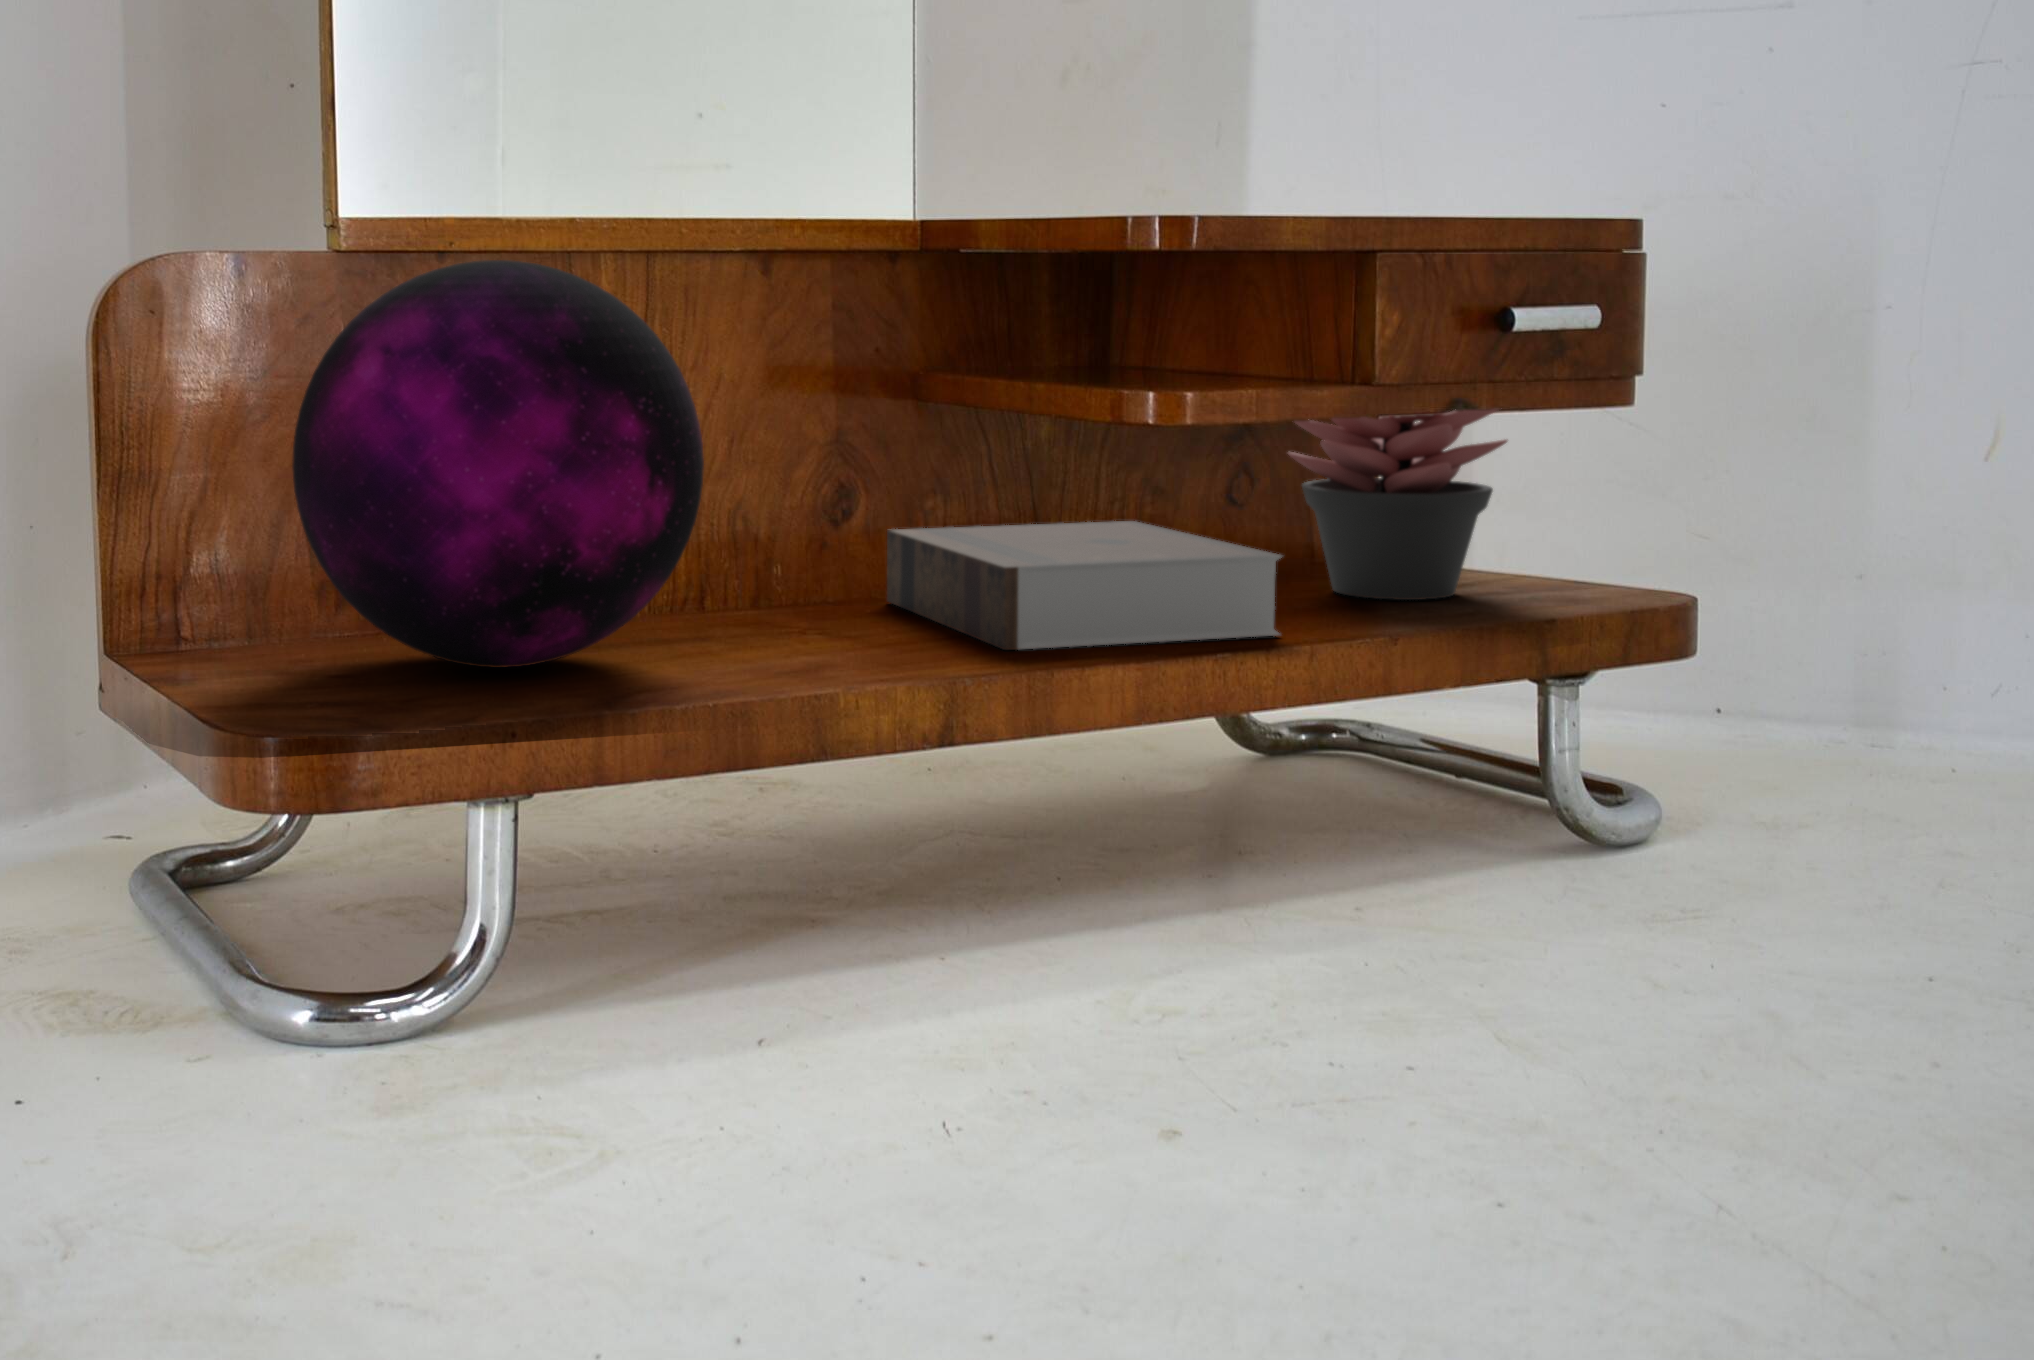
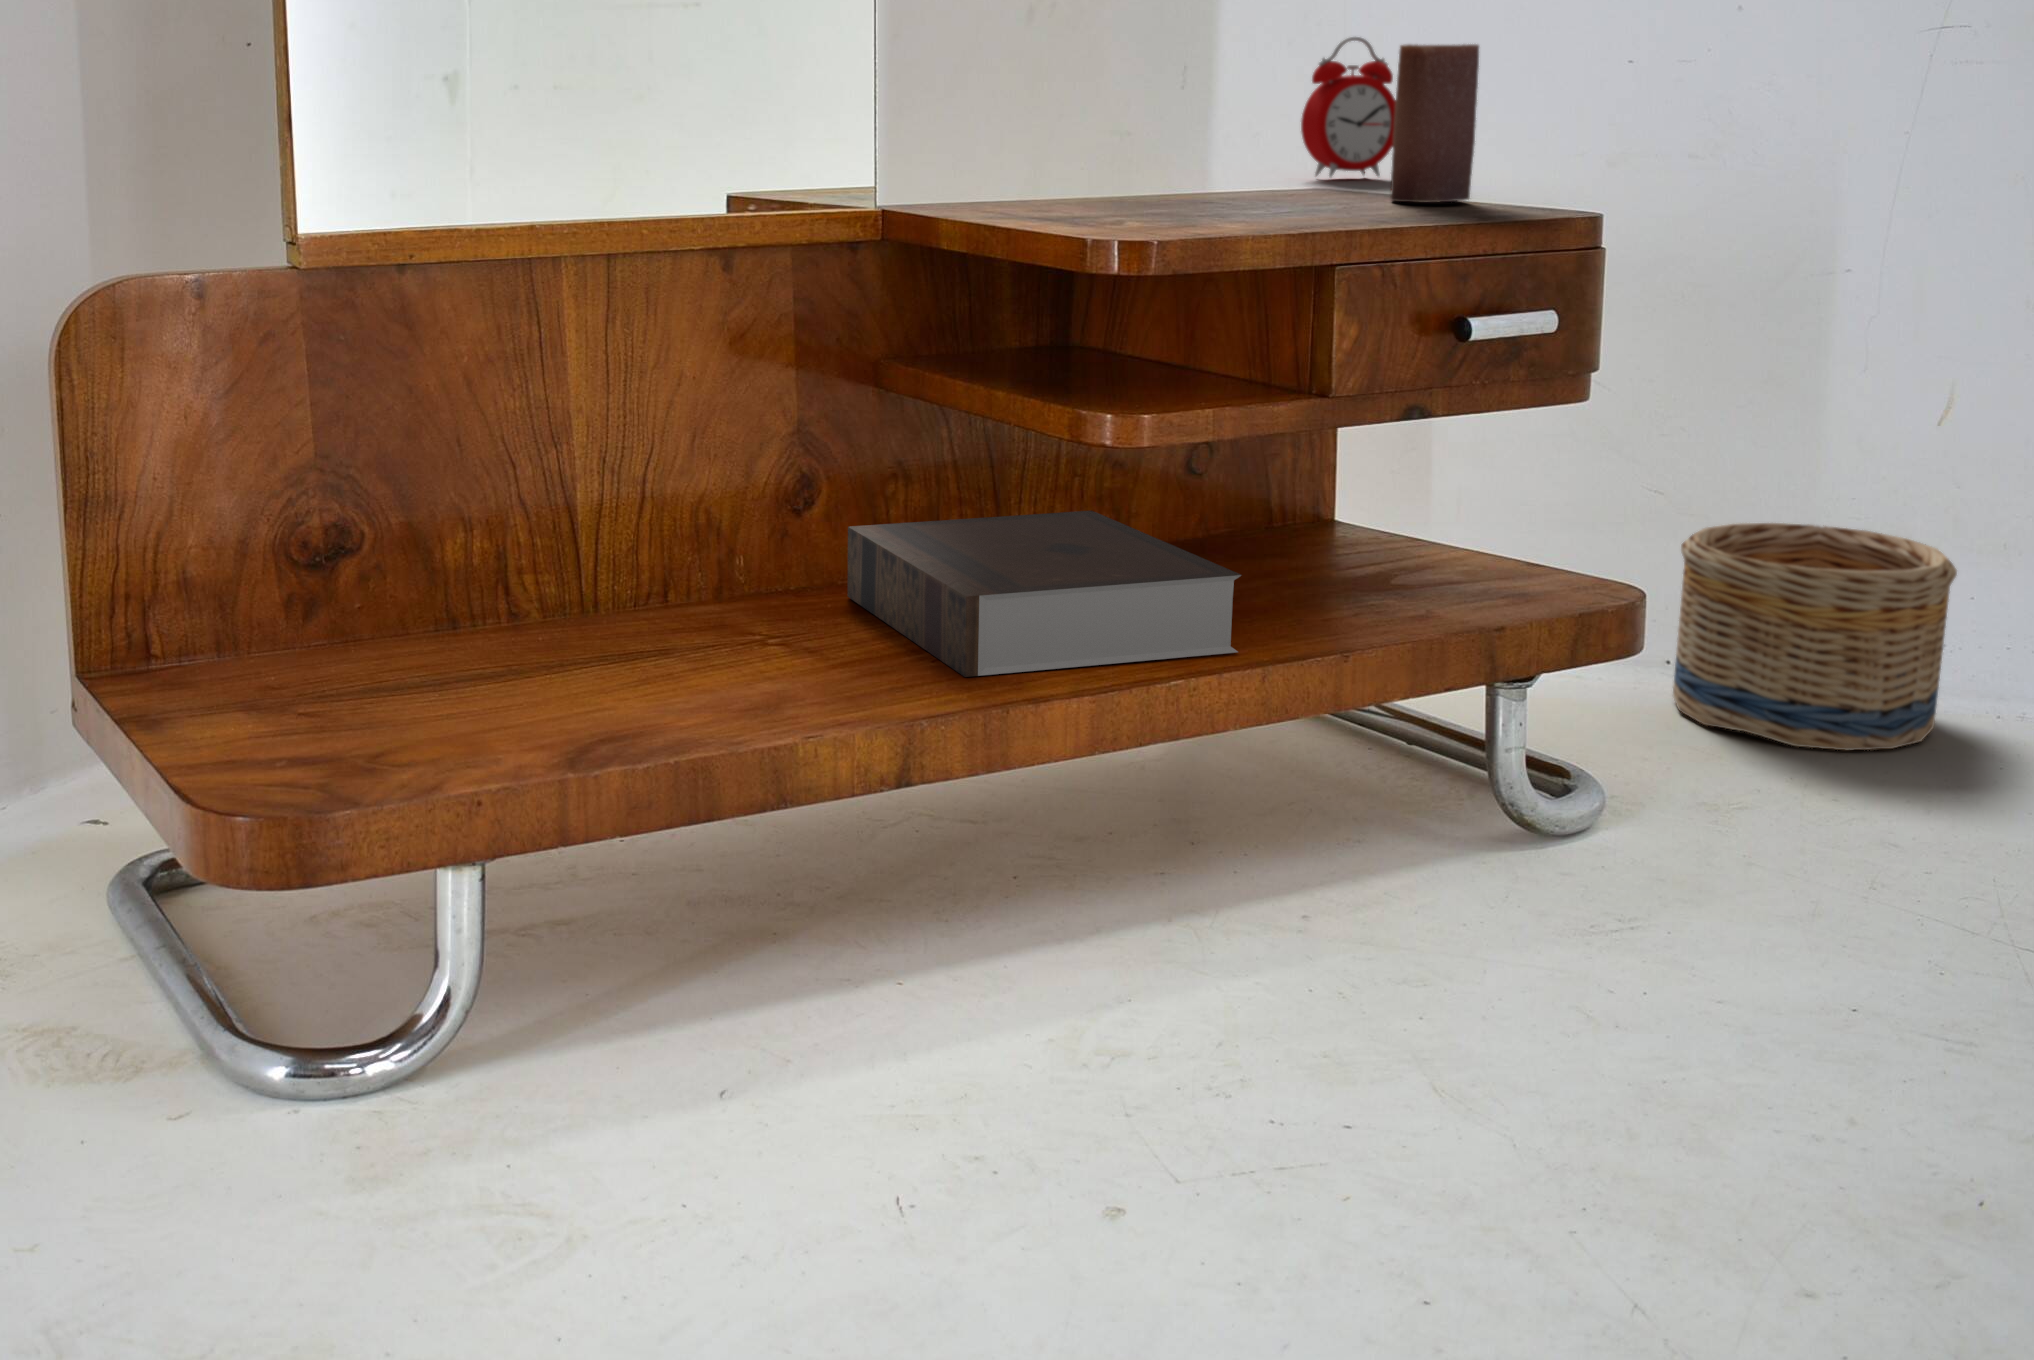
candle: none [1429,61,1513,219] -> present [1390,44,1479,202]
alarm clock: none [1339,76,1437,216] -> present [1301,37,1396,177]
decorative orb: present [292,260,704,668] -> none [255,305,667,712]
succulent plant: present [1288,409,1507,600] -> none [1245,364,1467,592]
basket: none [1735,573,2021,791] -> present [1673,523,1957,750]

